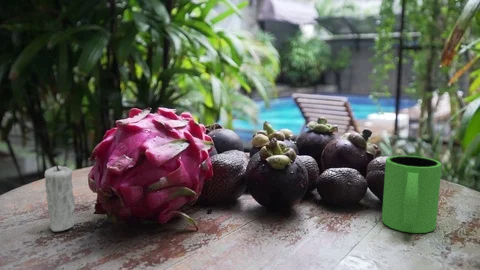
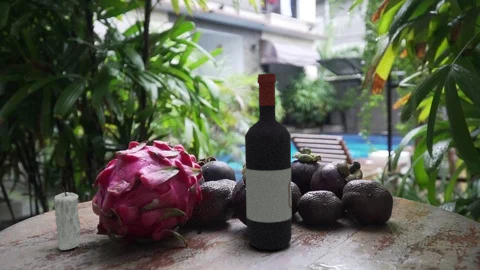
wine bottle: none [266,34,321,237] -> present [245,74,292,250]
mug: present [382,156,442,233] -> none [353,177,401,245]

